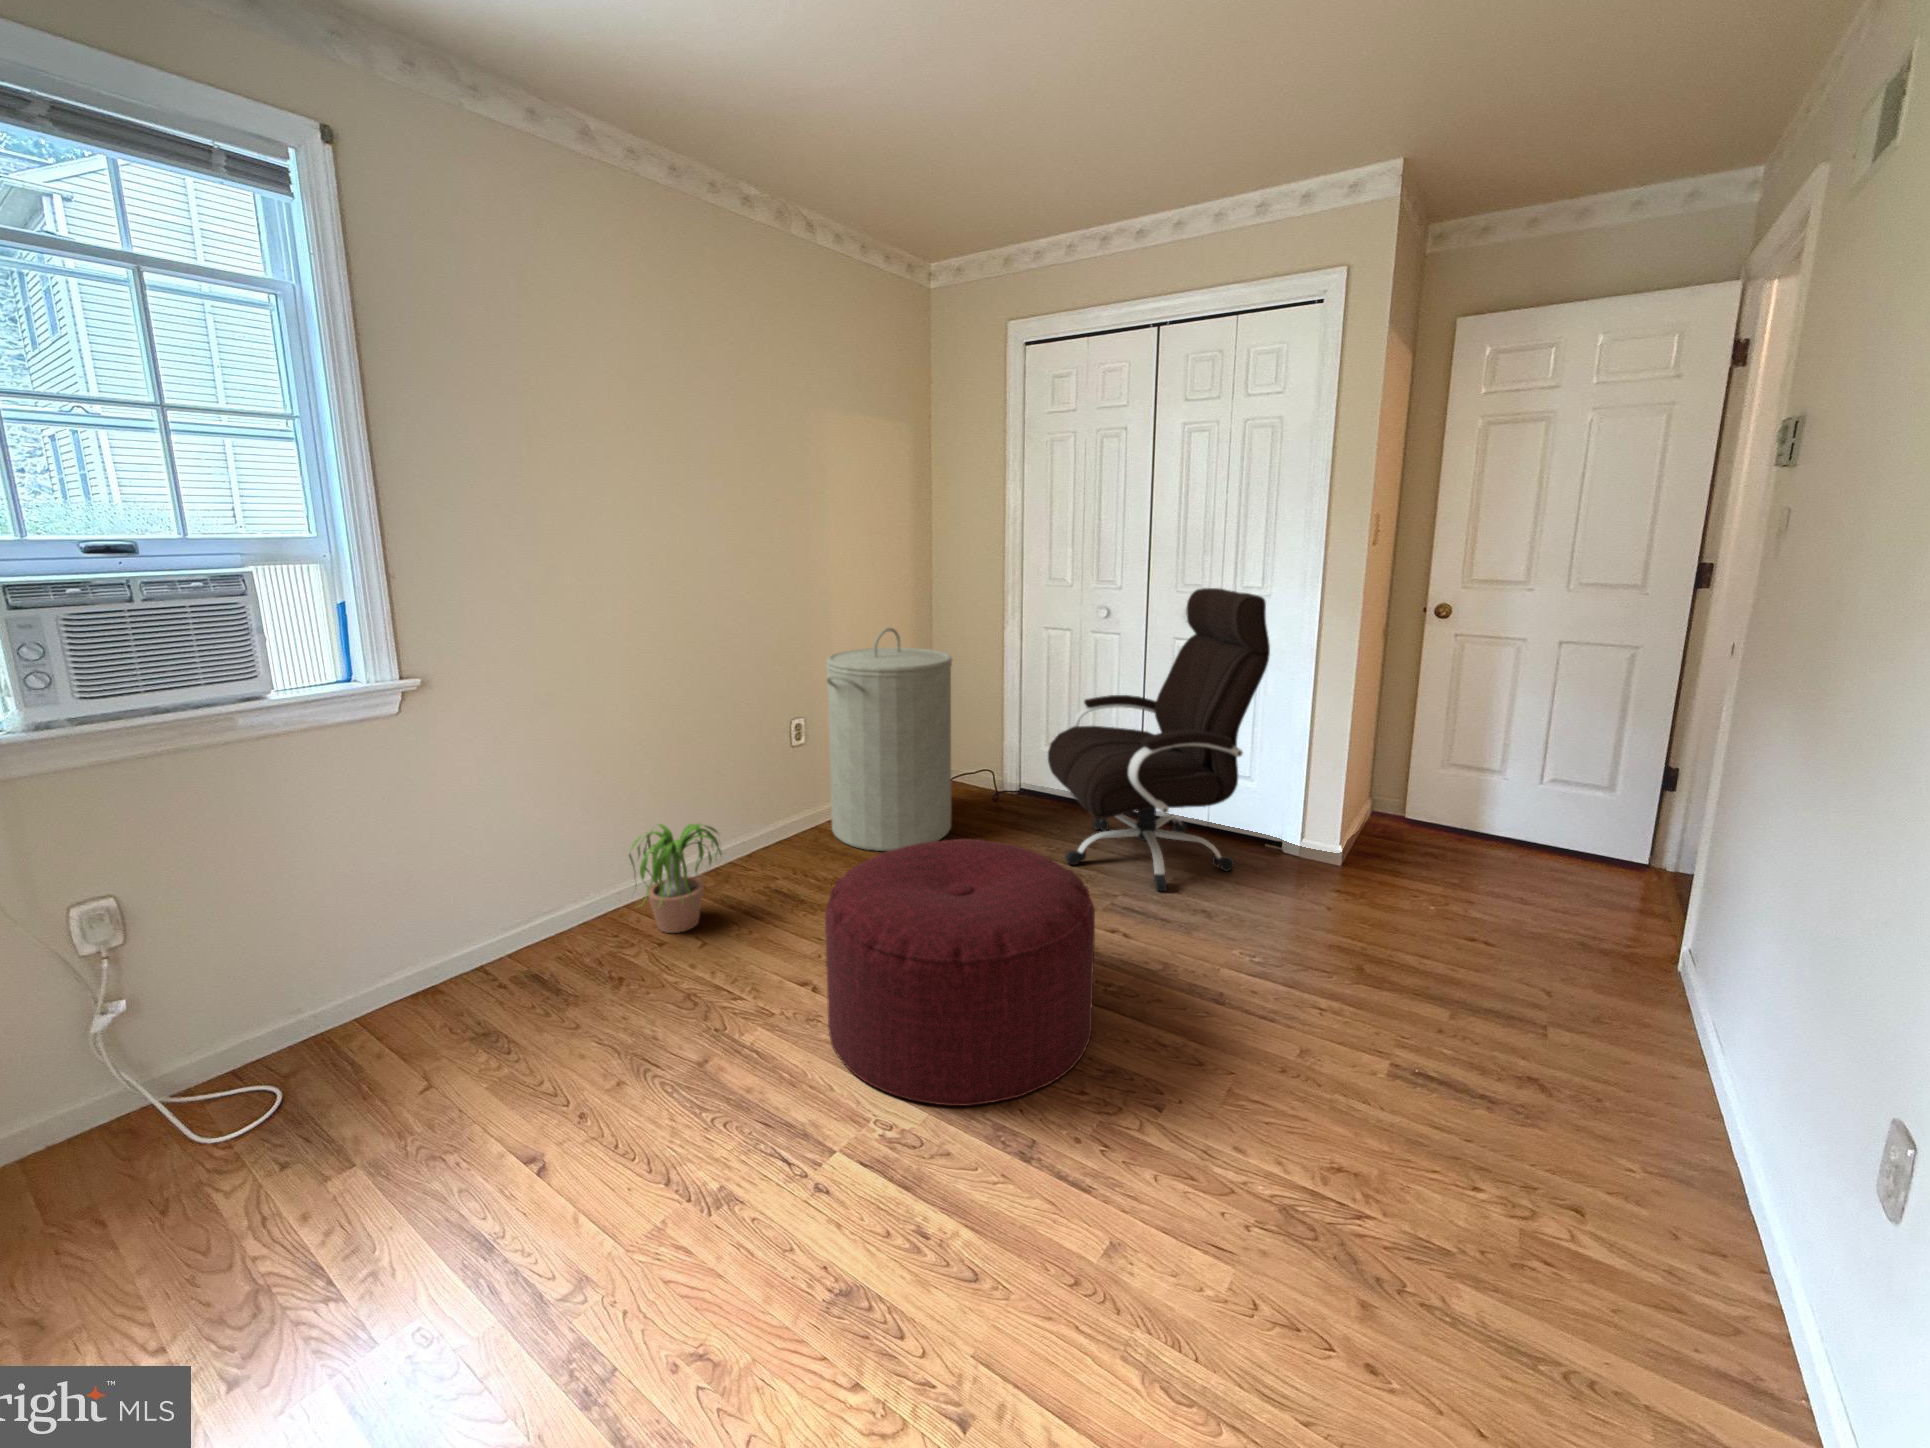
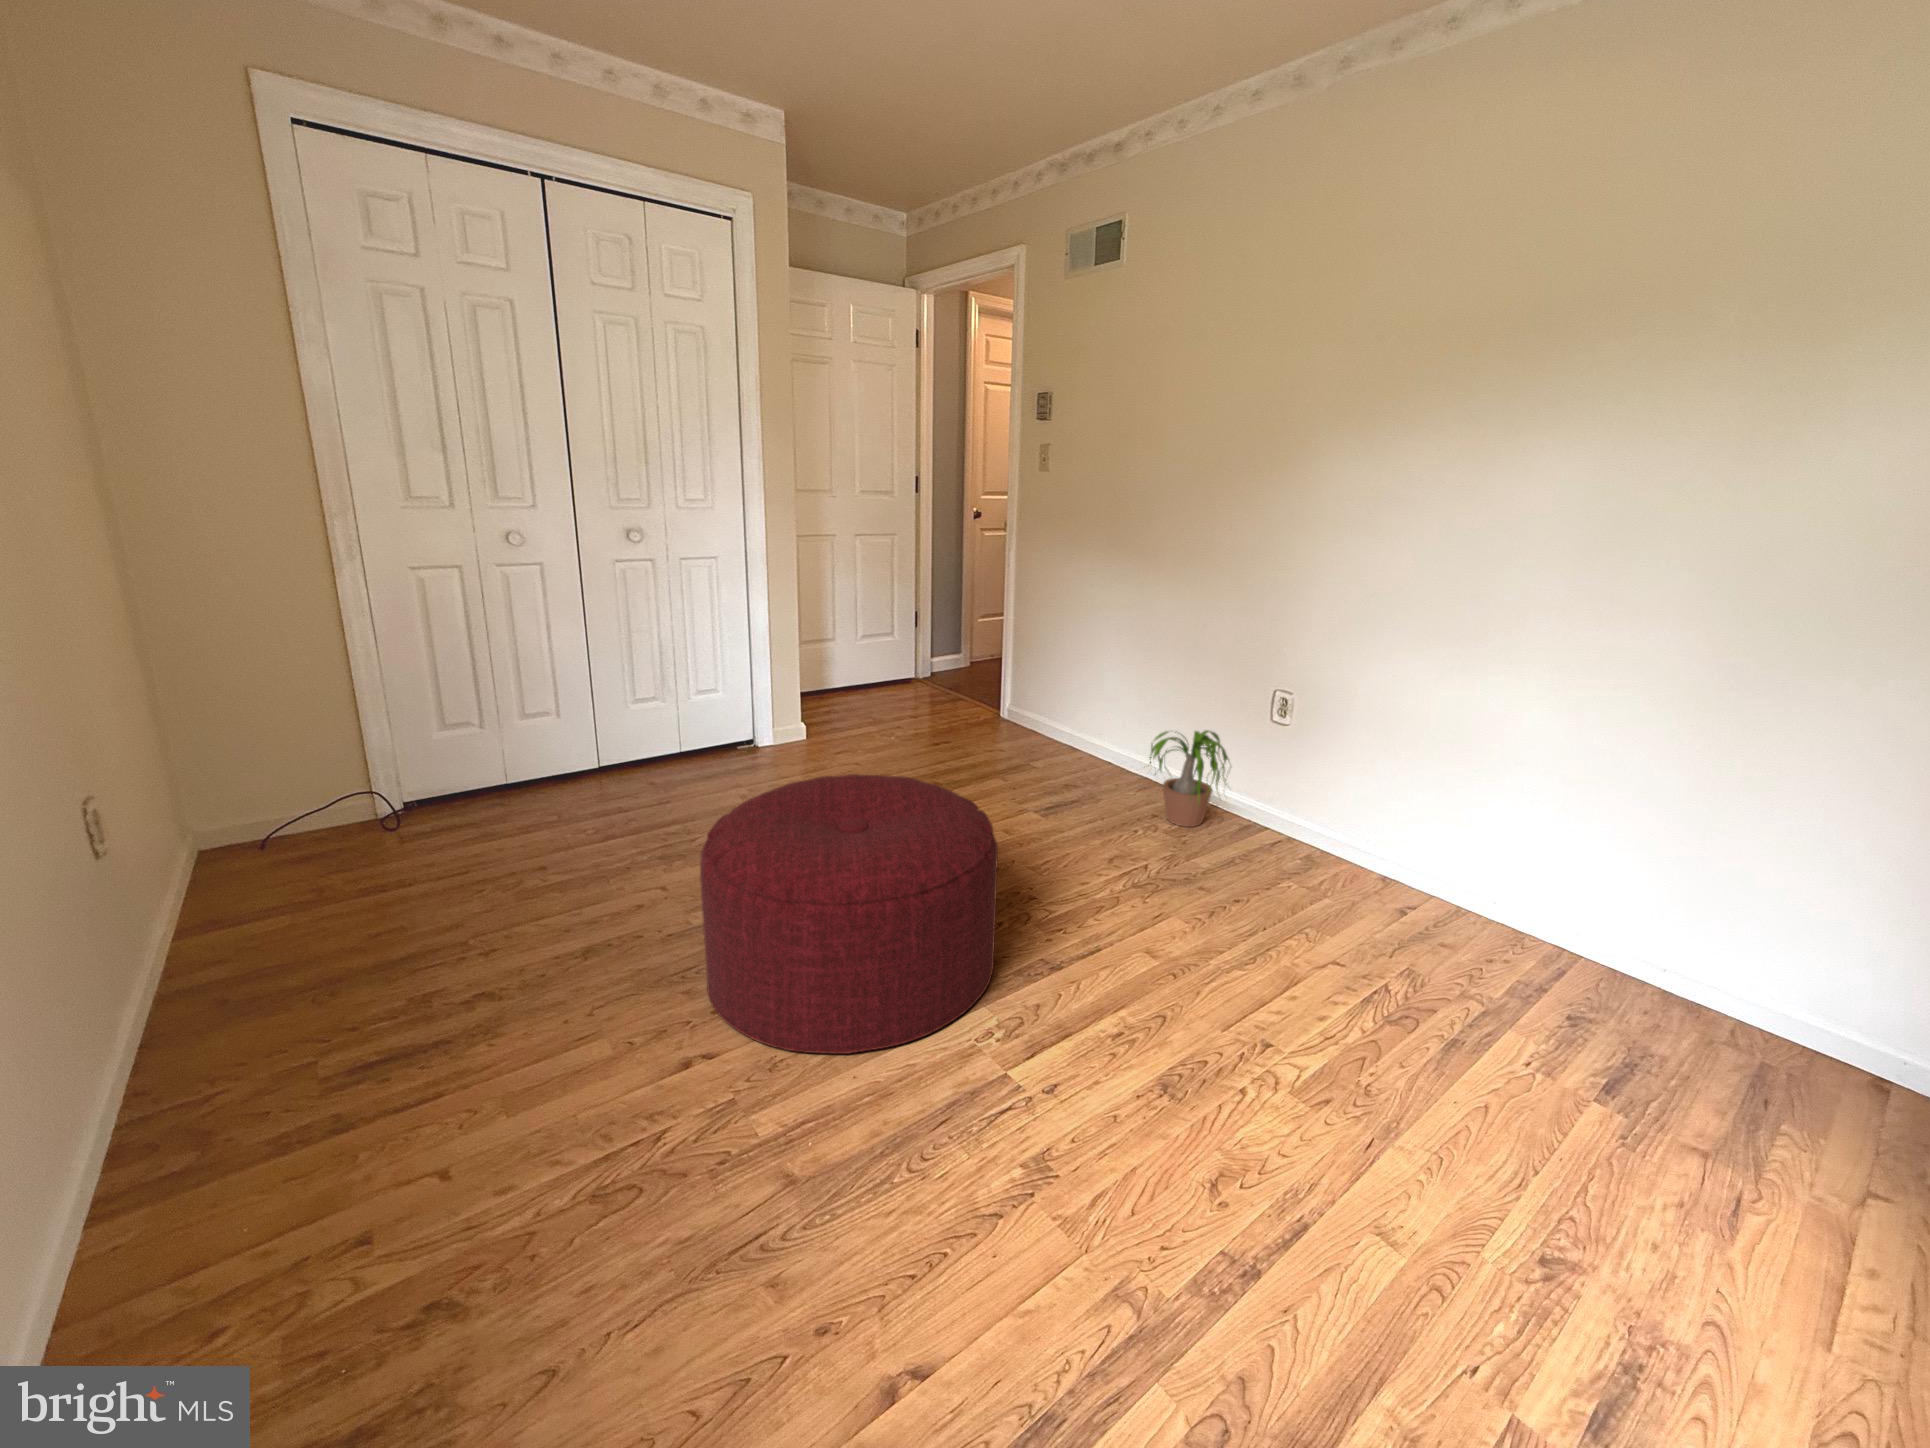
office chair: present [1048,588,1270,891] -> none [536,498,782,832]
laundry hamper: present [826,628,952,851] -> none [108,586,443,980]
potted plant: present [629,824,722,933] -> present [1150,730,1231,827]

